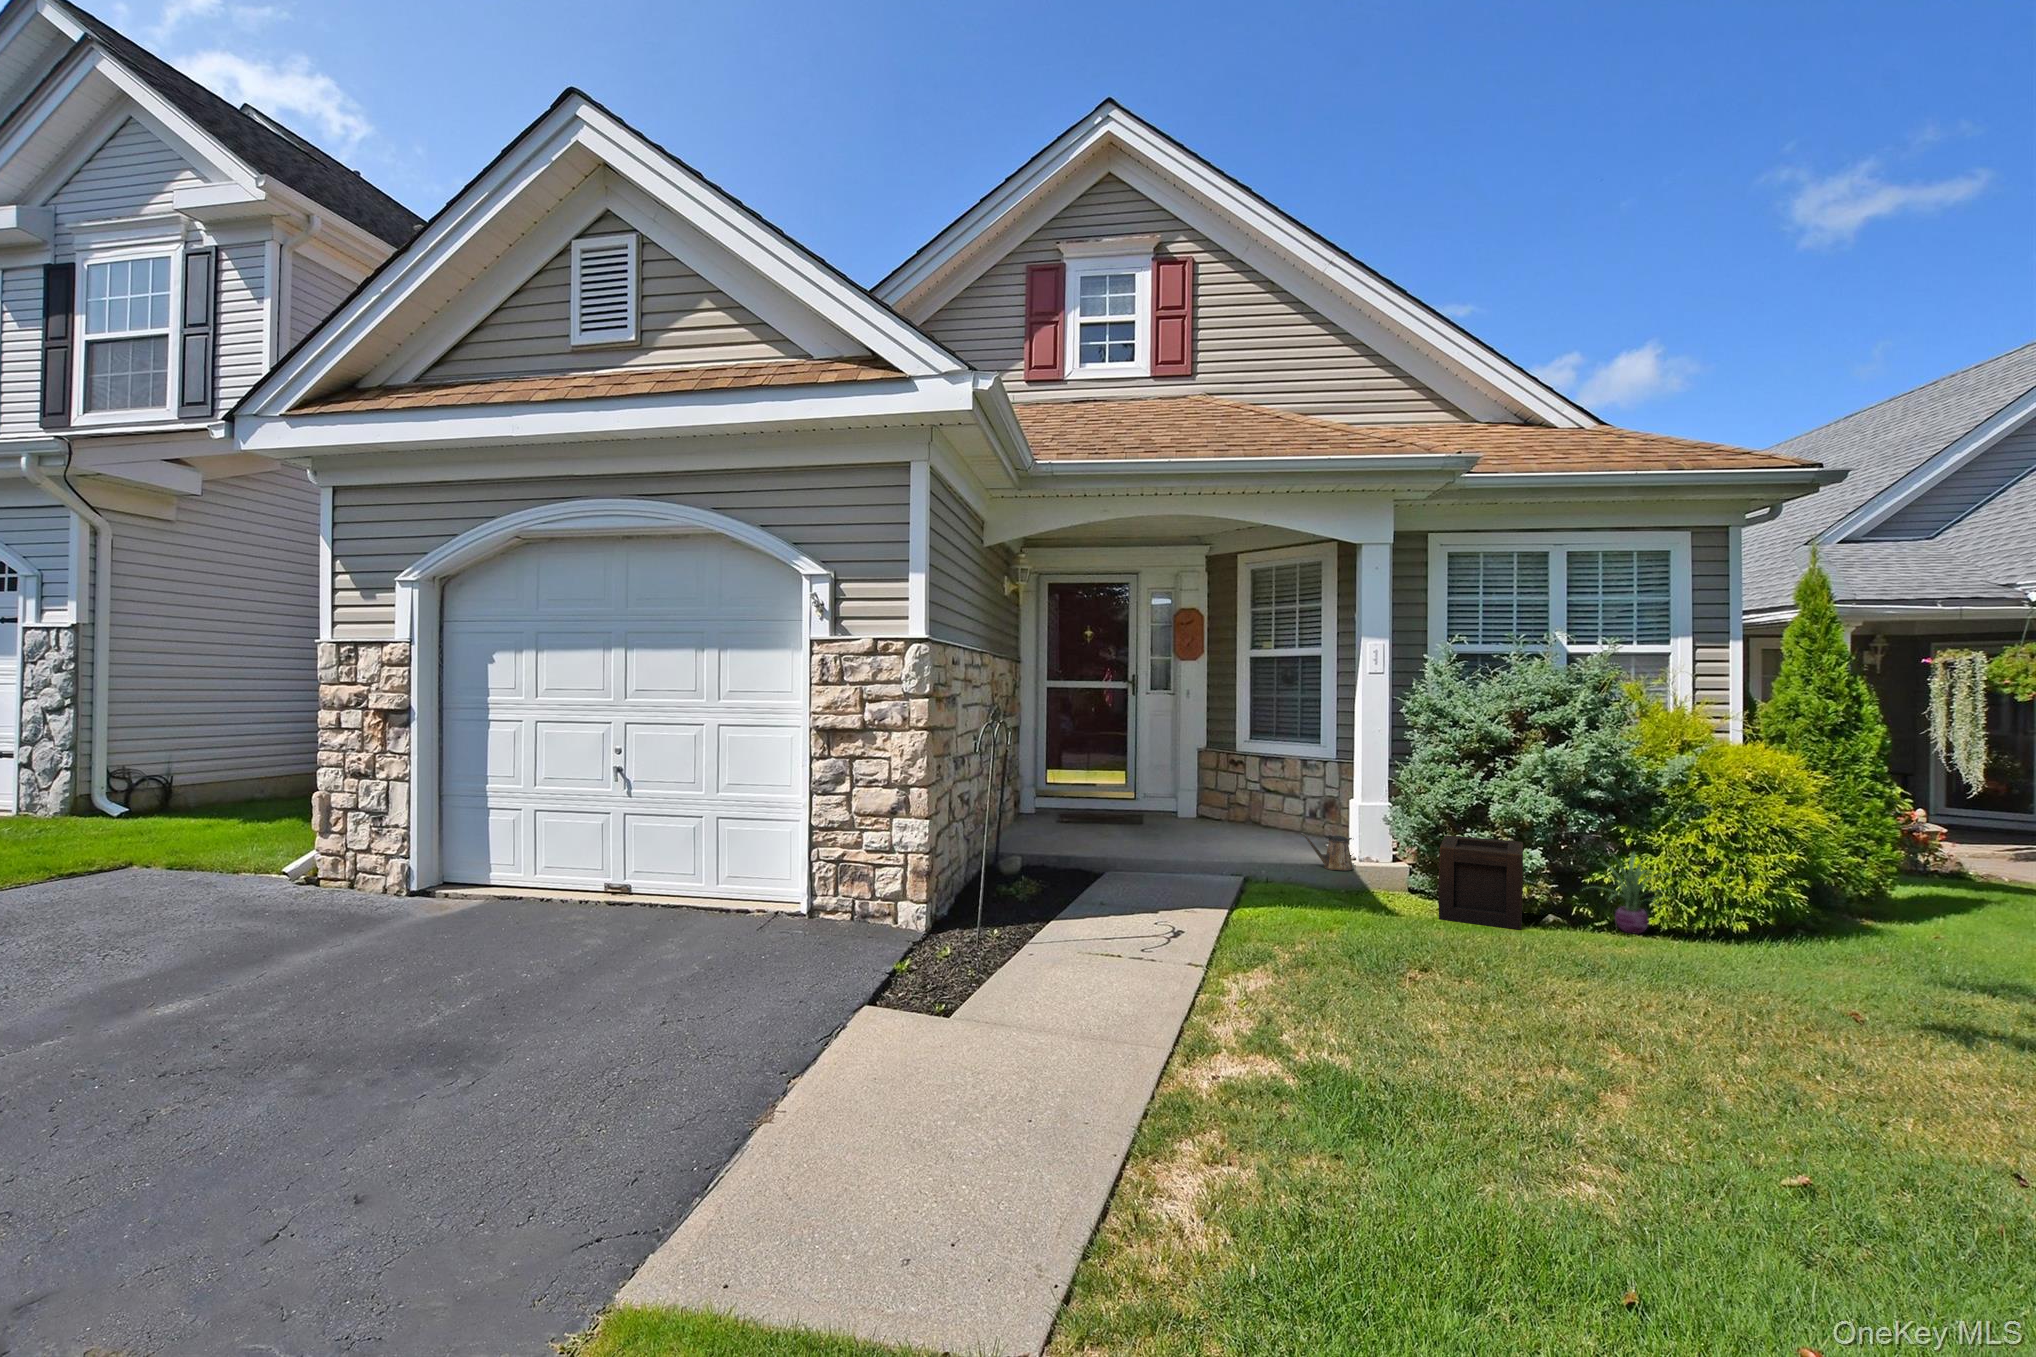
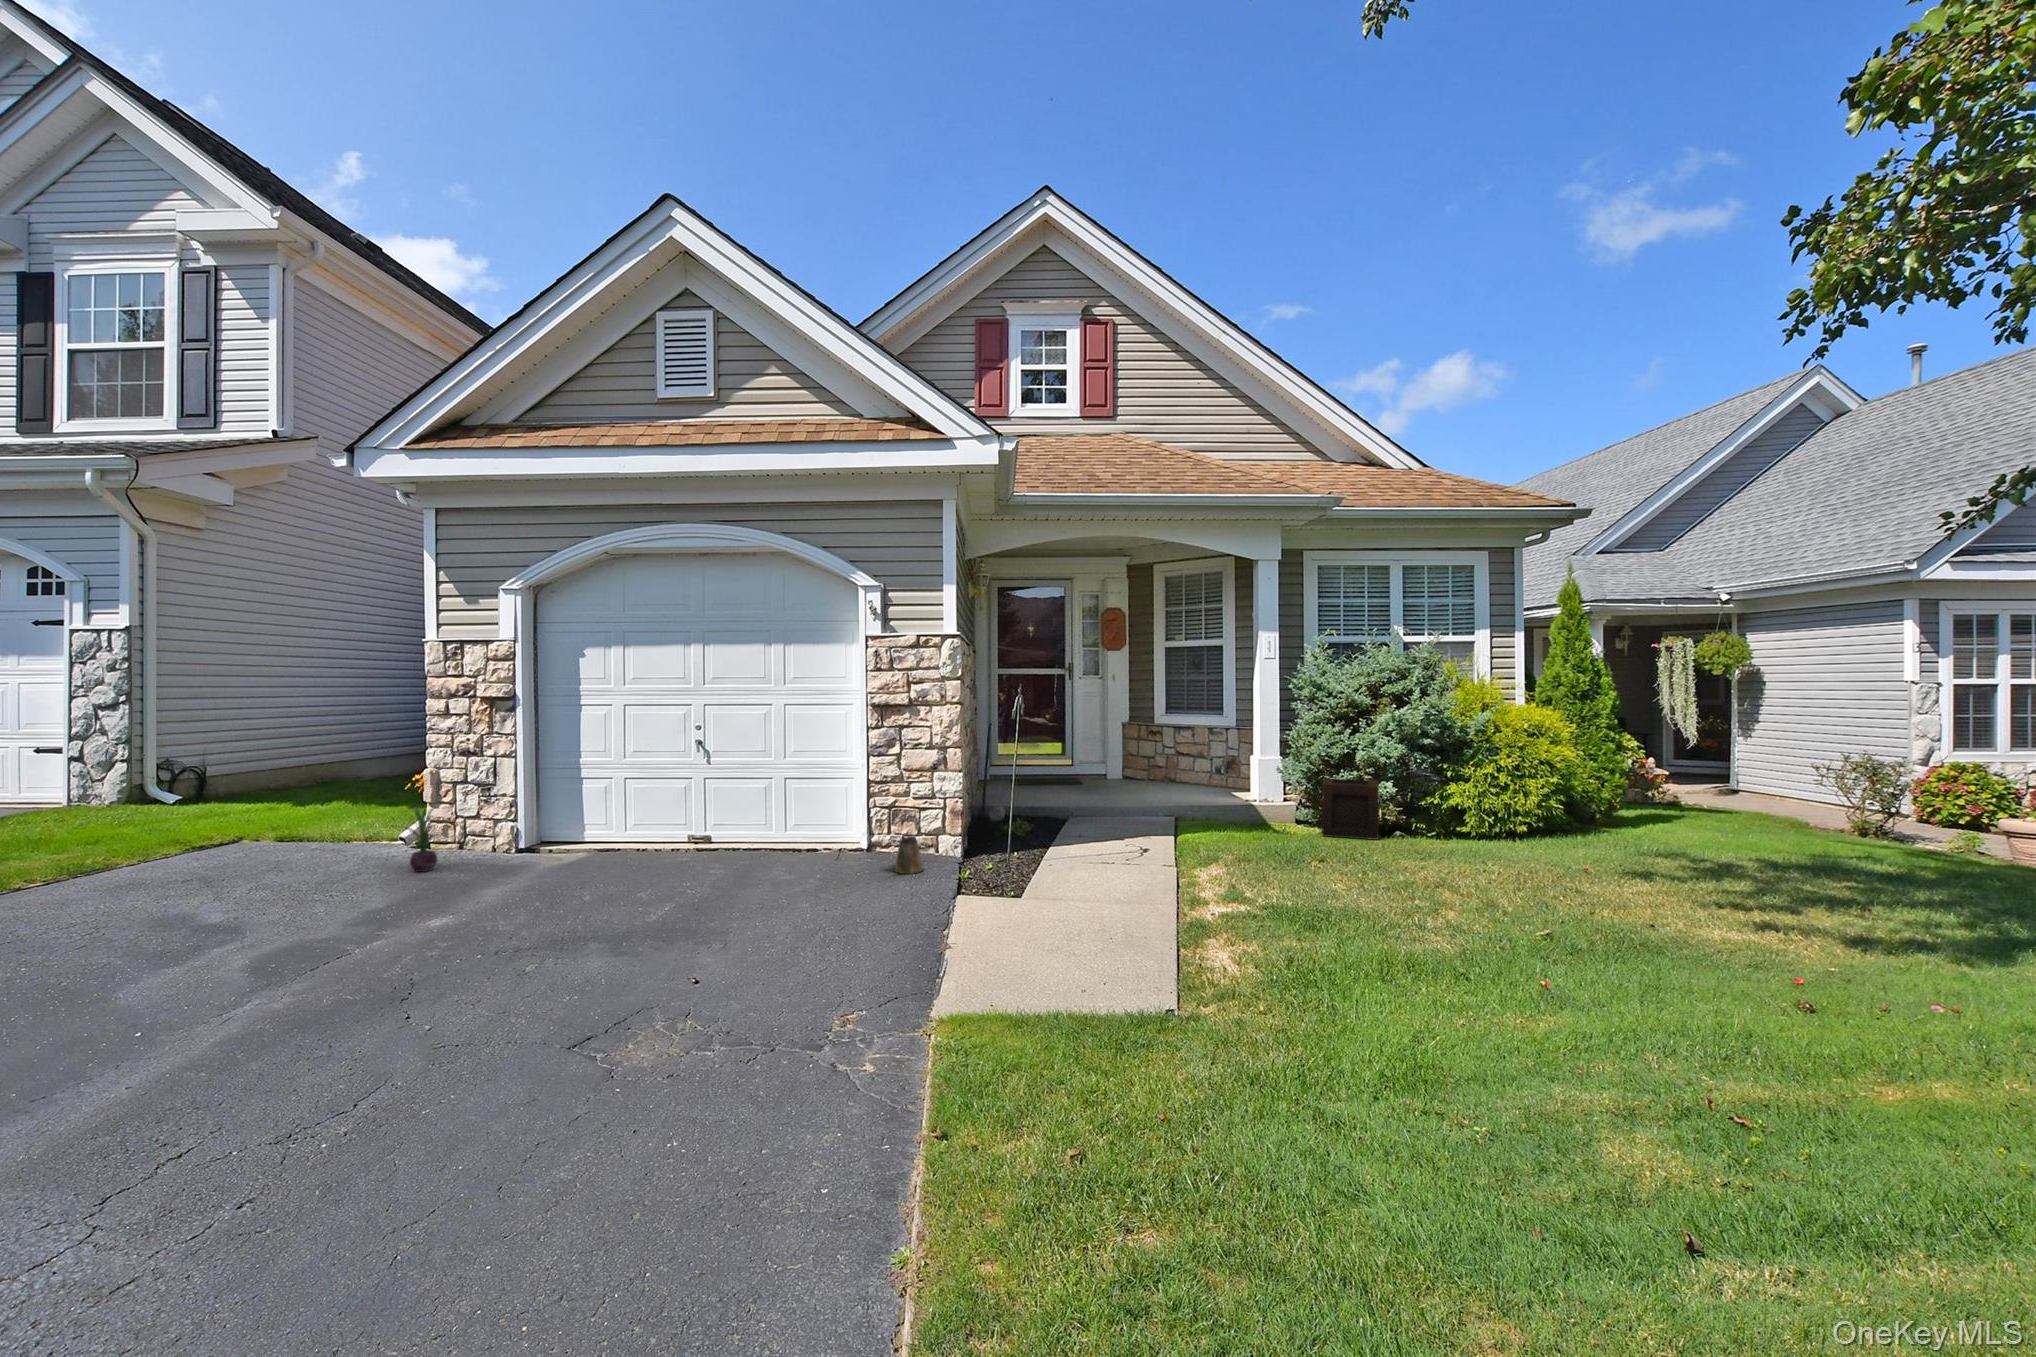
watering can: present [1301,833,1353,871] -> present [895,836,923,874]
decorative plant: present [1587,852,1658,934] -> present [405,806,447,872]

